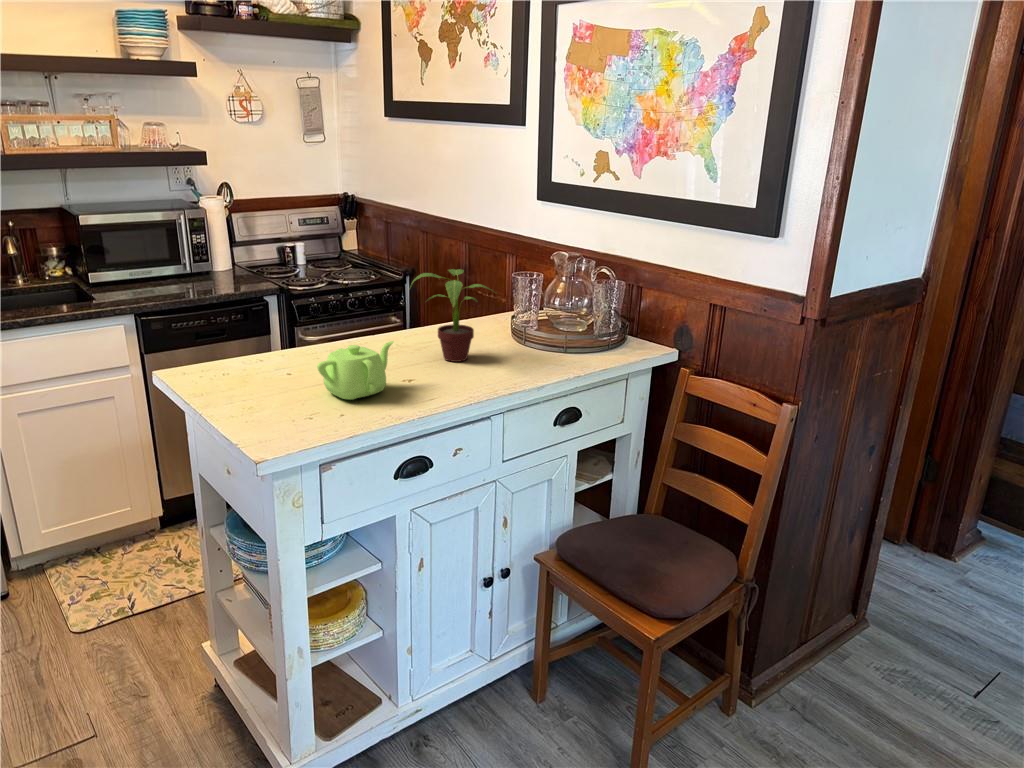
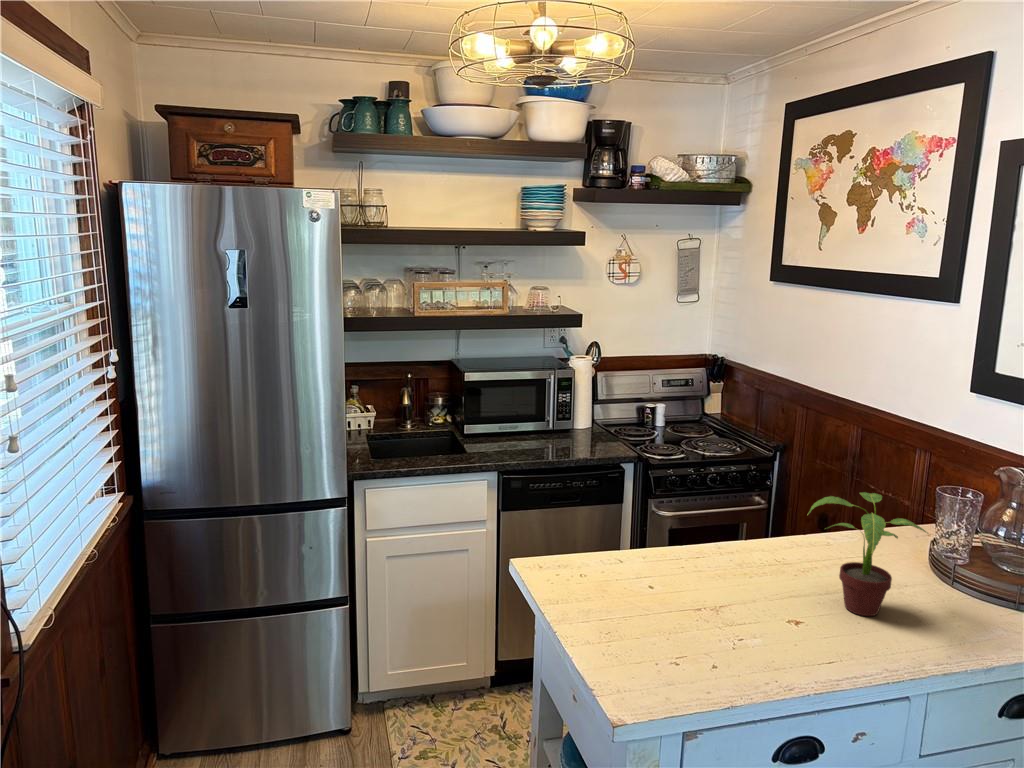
teapot: present [317,341,393,400] -> none [690,587,788,662]

